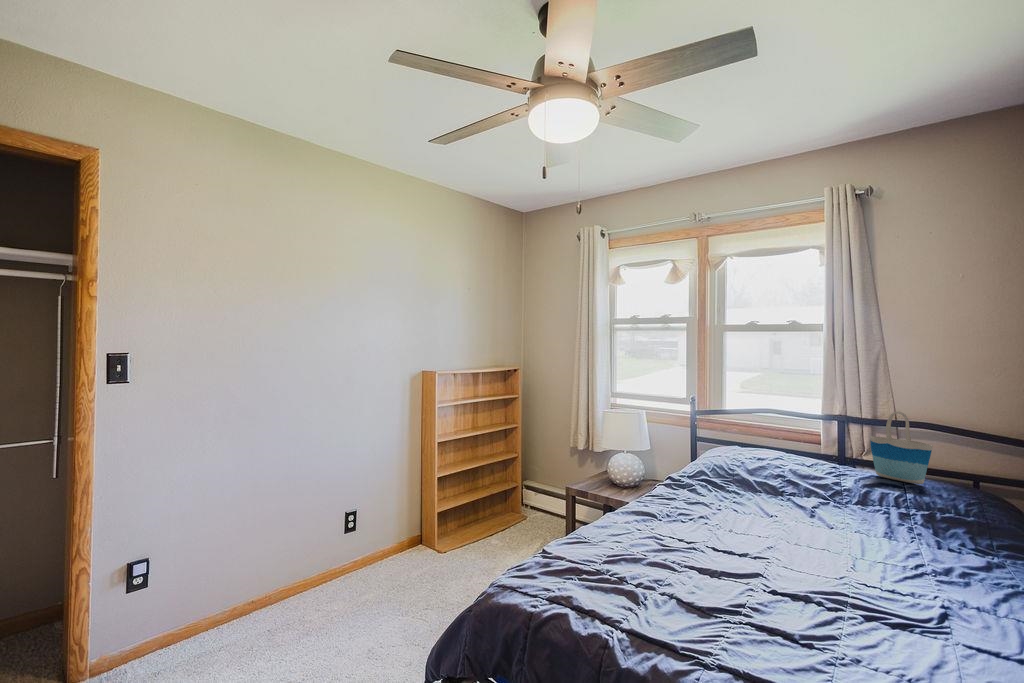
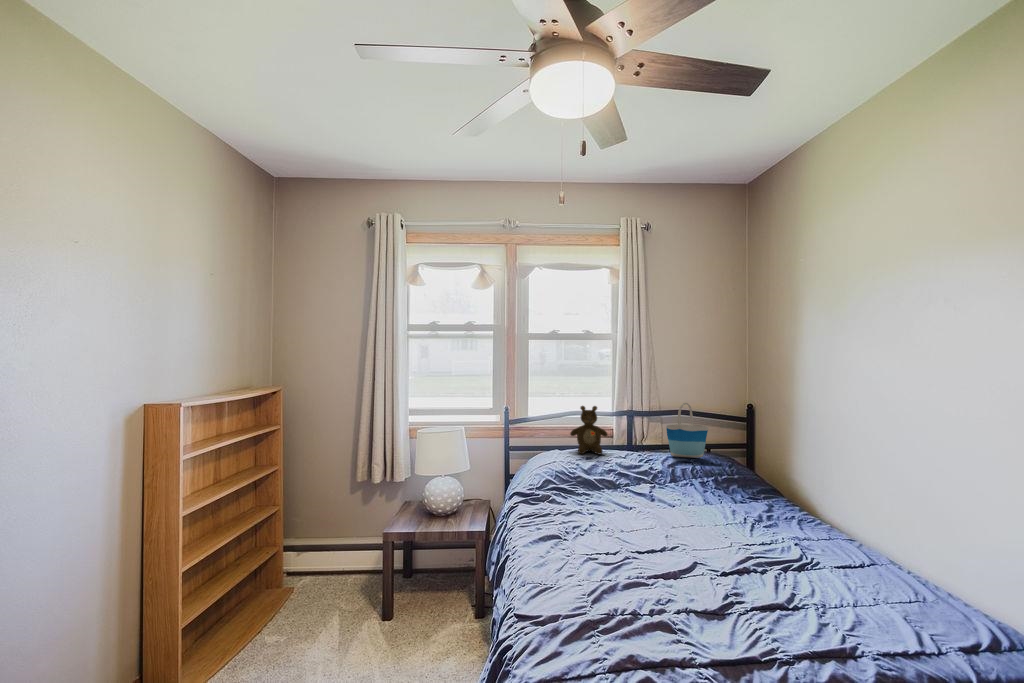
teddy bear: none [753,404,798,458] -> present [570,406,607,454]

